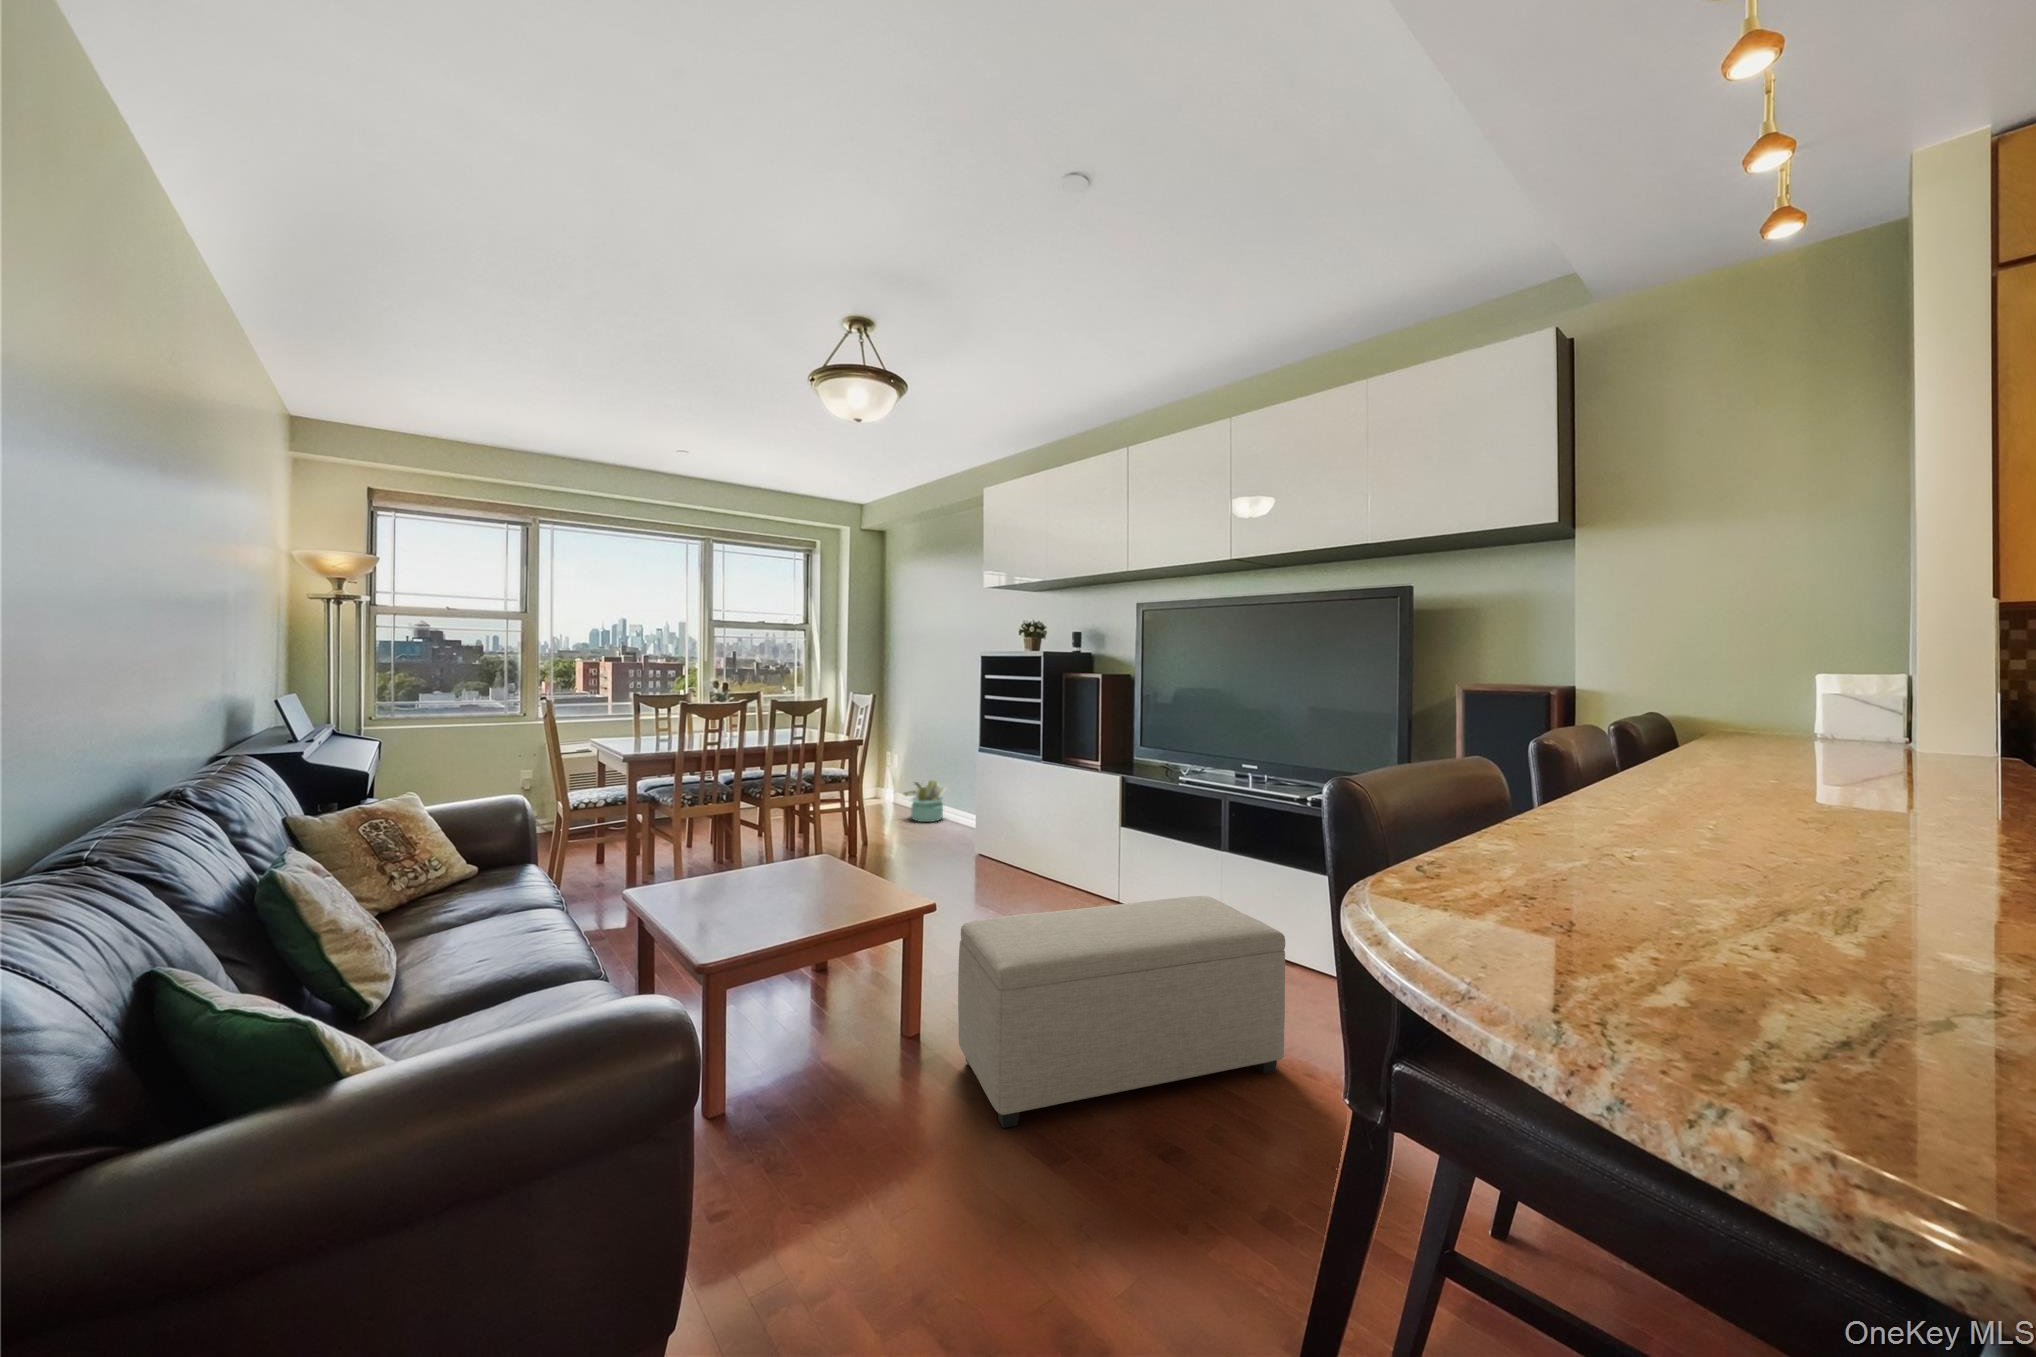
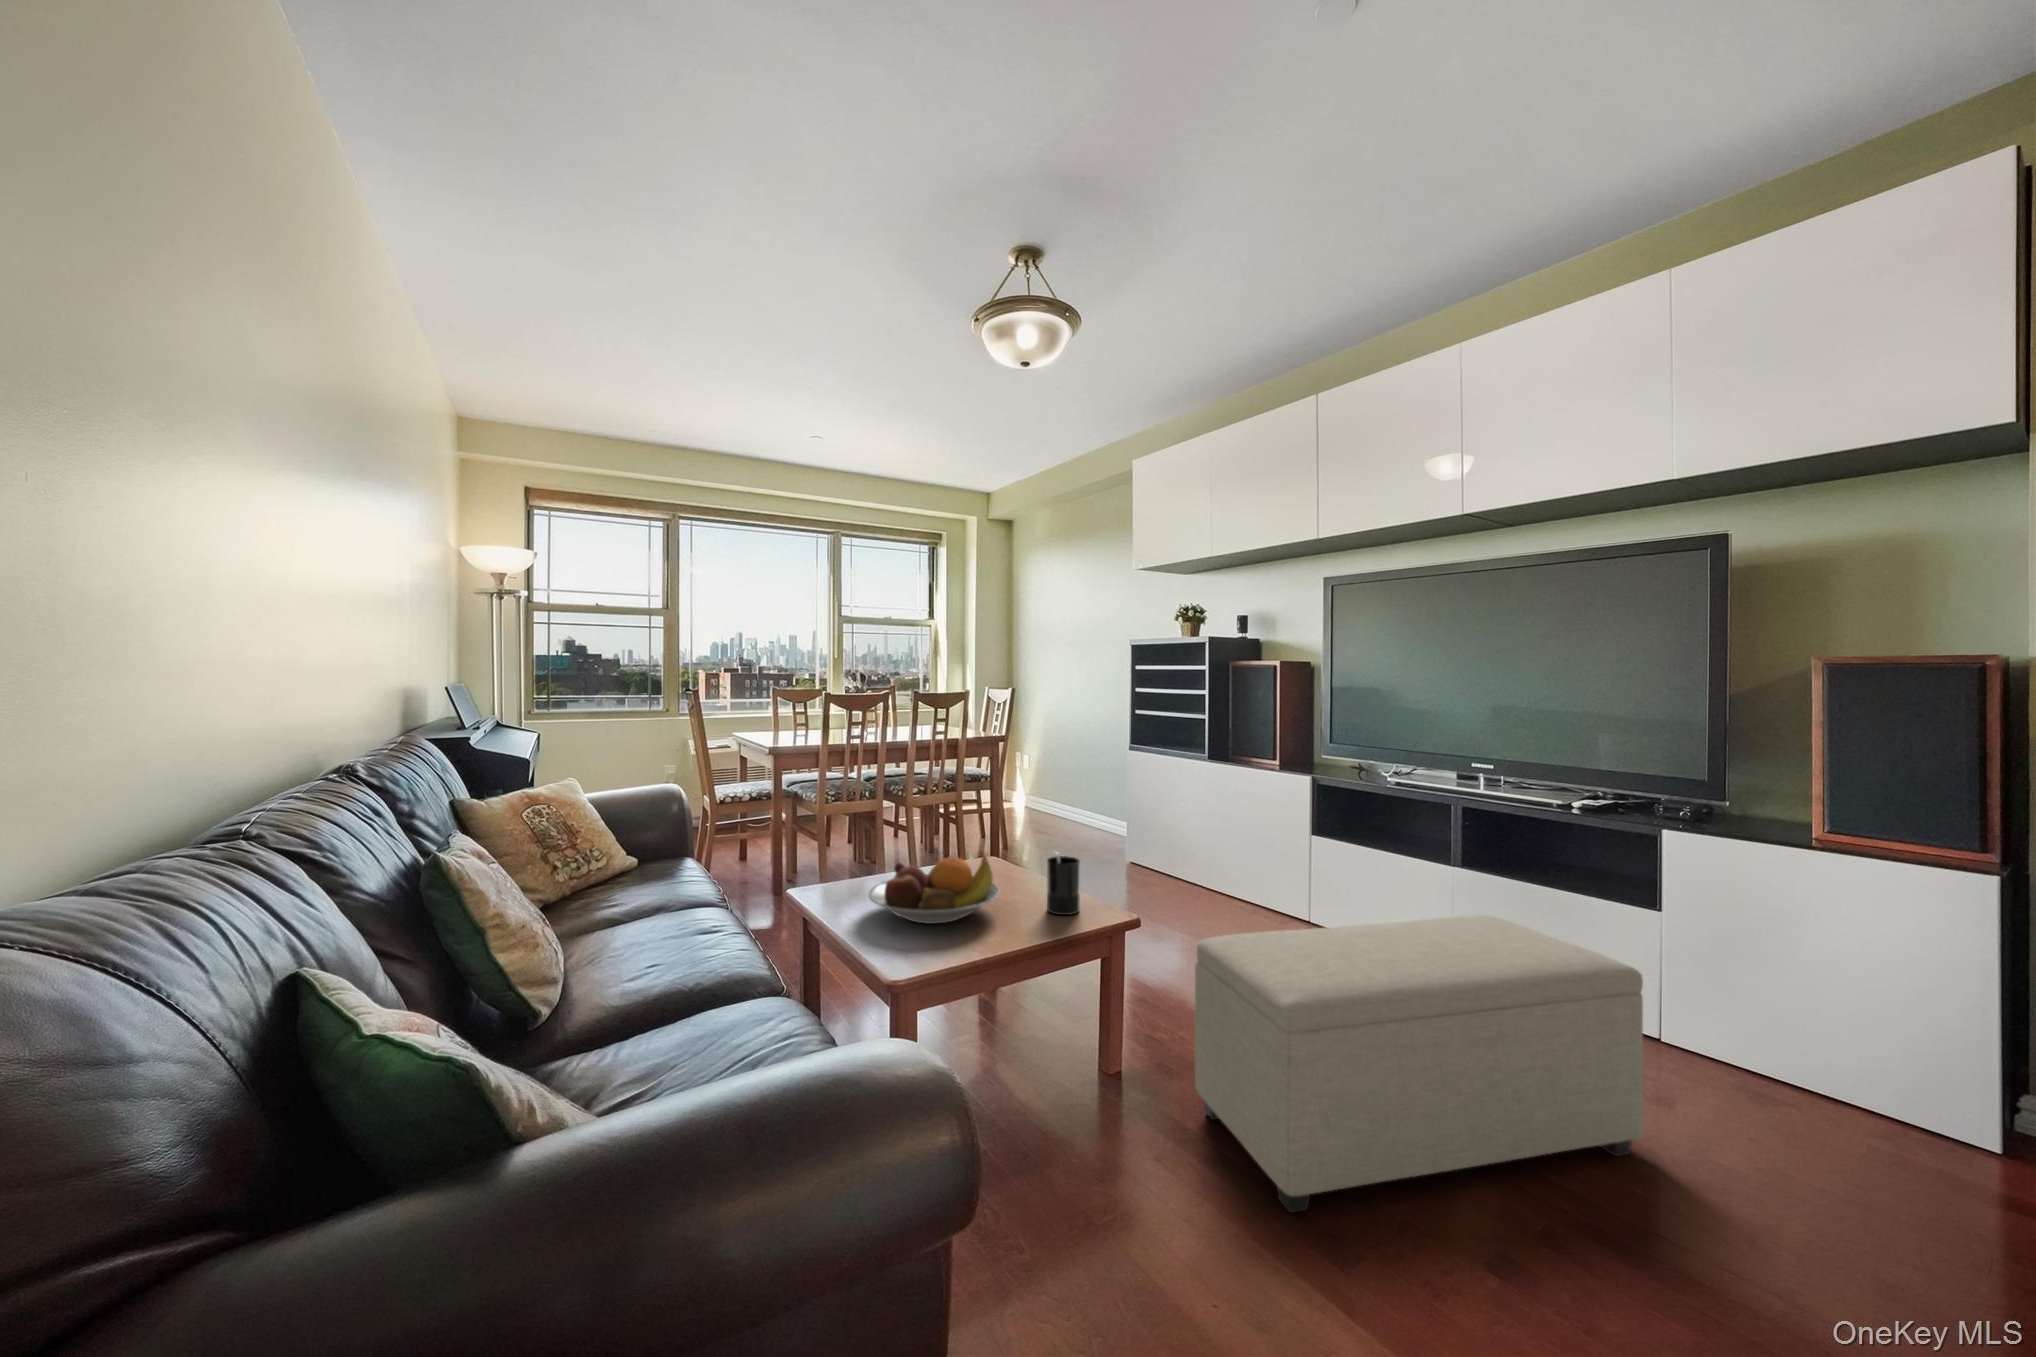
decorative plant: present [902,780,946,822] -> none [1032,780,1081,825]
candle: none [847,853,875,907] -> present [1047,854,1080,915]
fruit bowl: none [686,858,805,918] -> present [869,856,1000,924]

